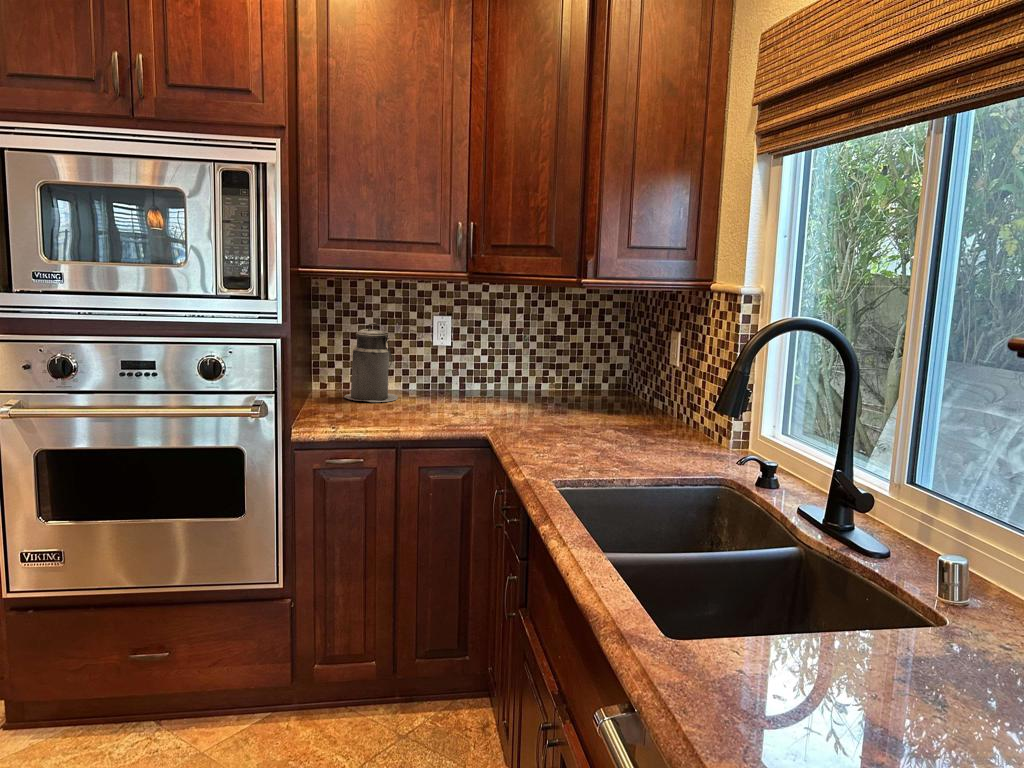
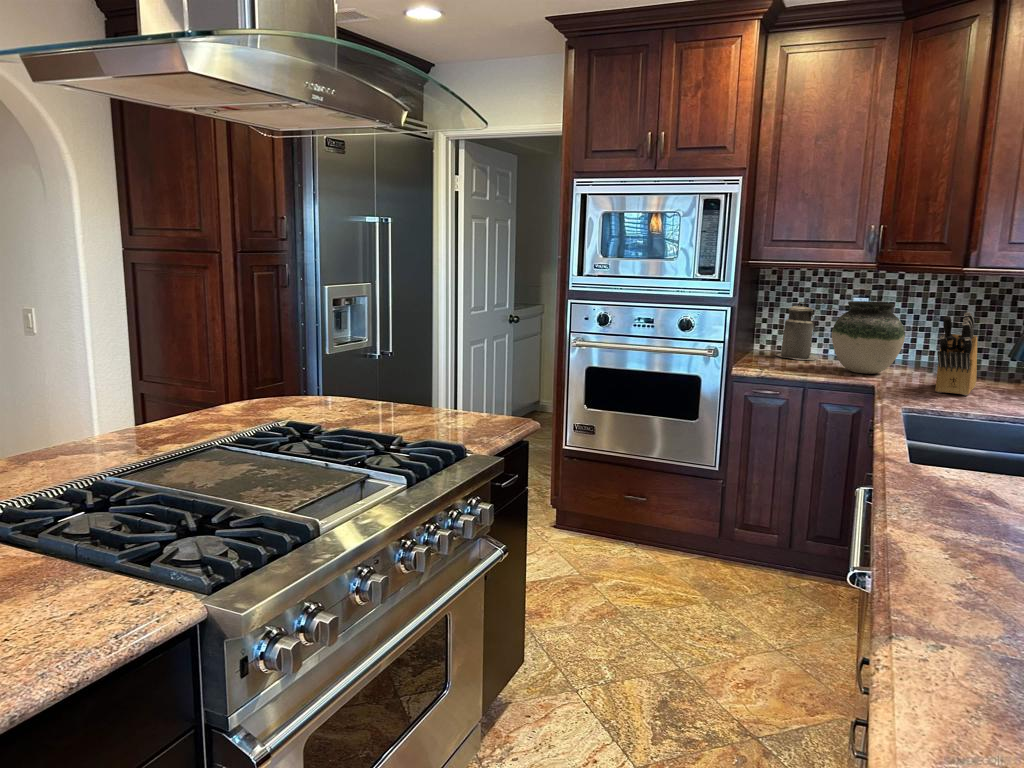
vase: none [419,322,506,418] -> present [832,301,905,374]
knife block: none [558,336,601,442] -> present [935,312,977,395]

